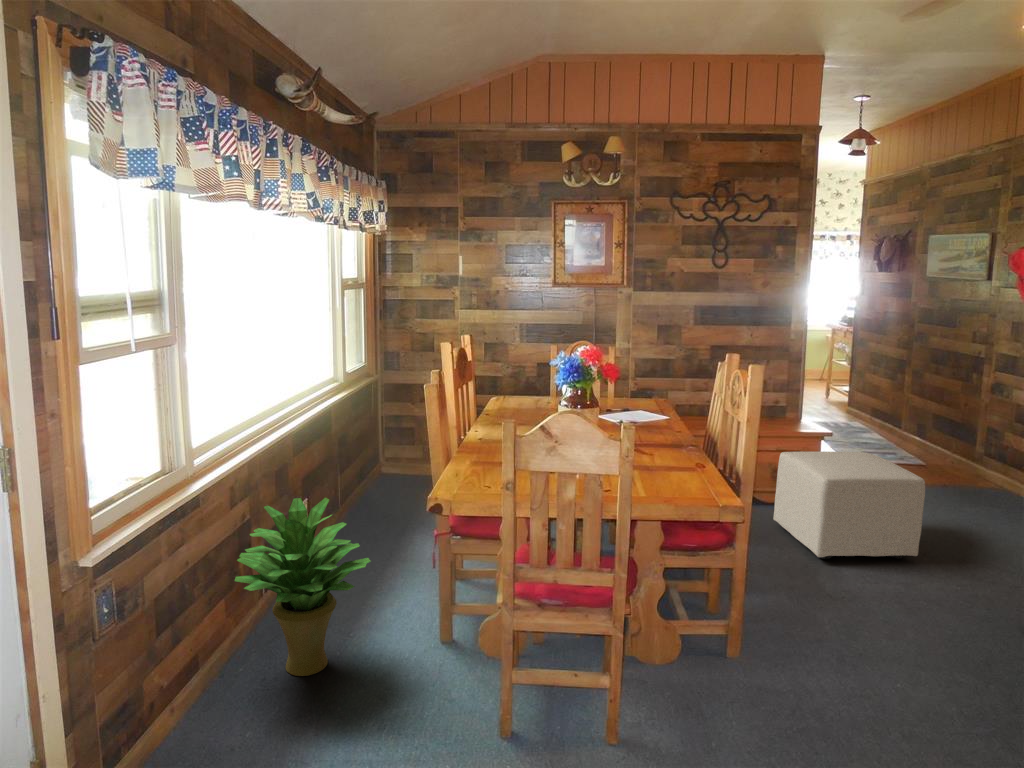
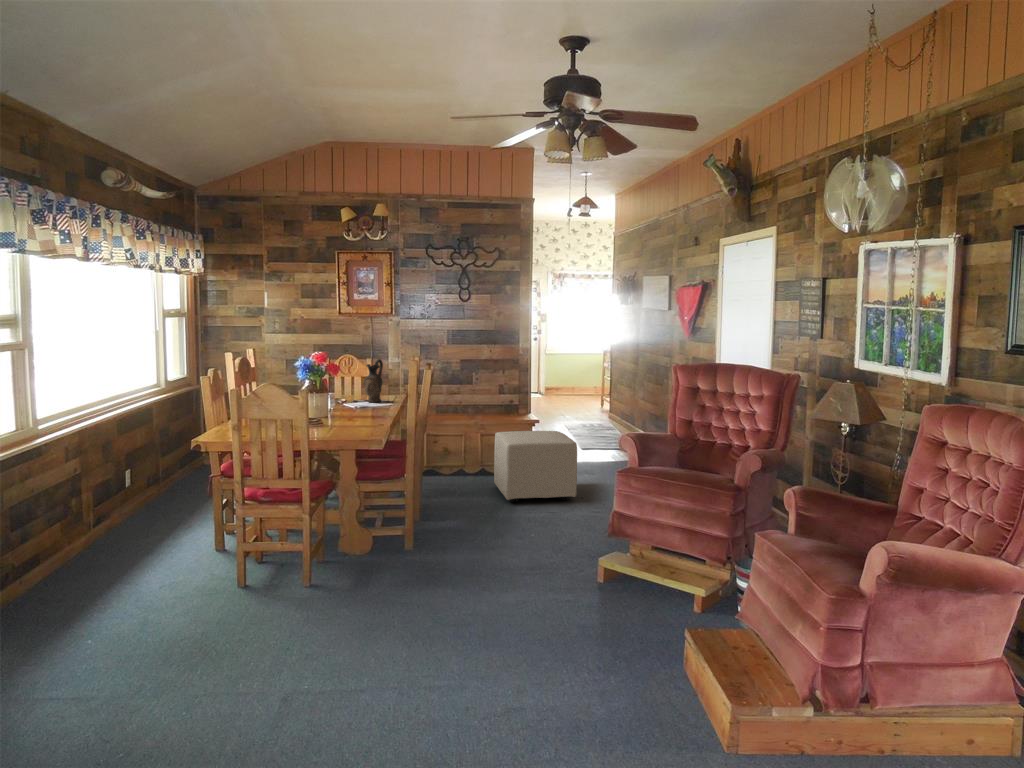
ceramic pitcher: none [614,350,639,411] -> present [364,359,383,402]
potted plant: present [235,498,370,676] -> none [65,450,164,569]

